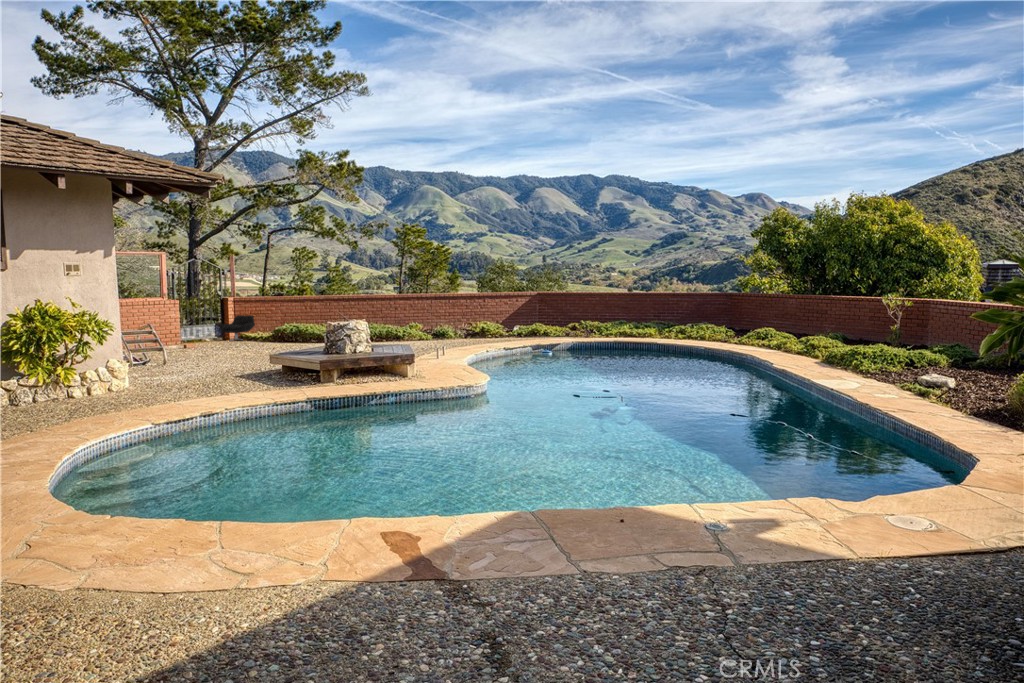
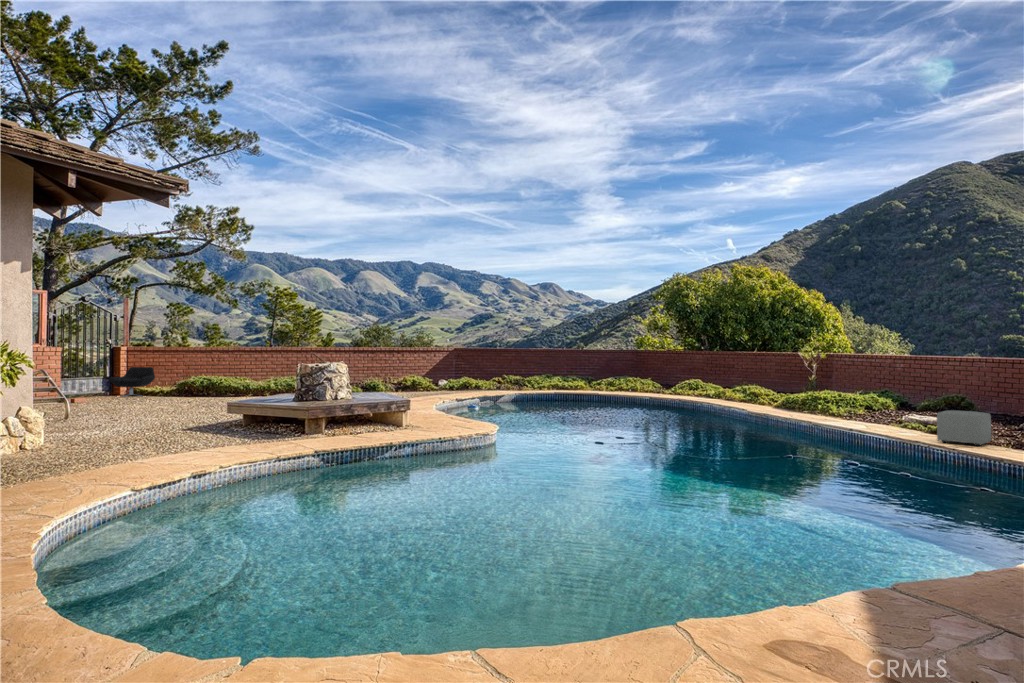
ottoman: none [933,381,1000,422] -> present [937,410,991,446]

